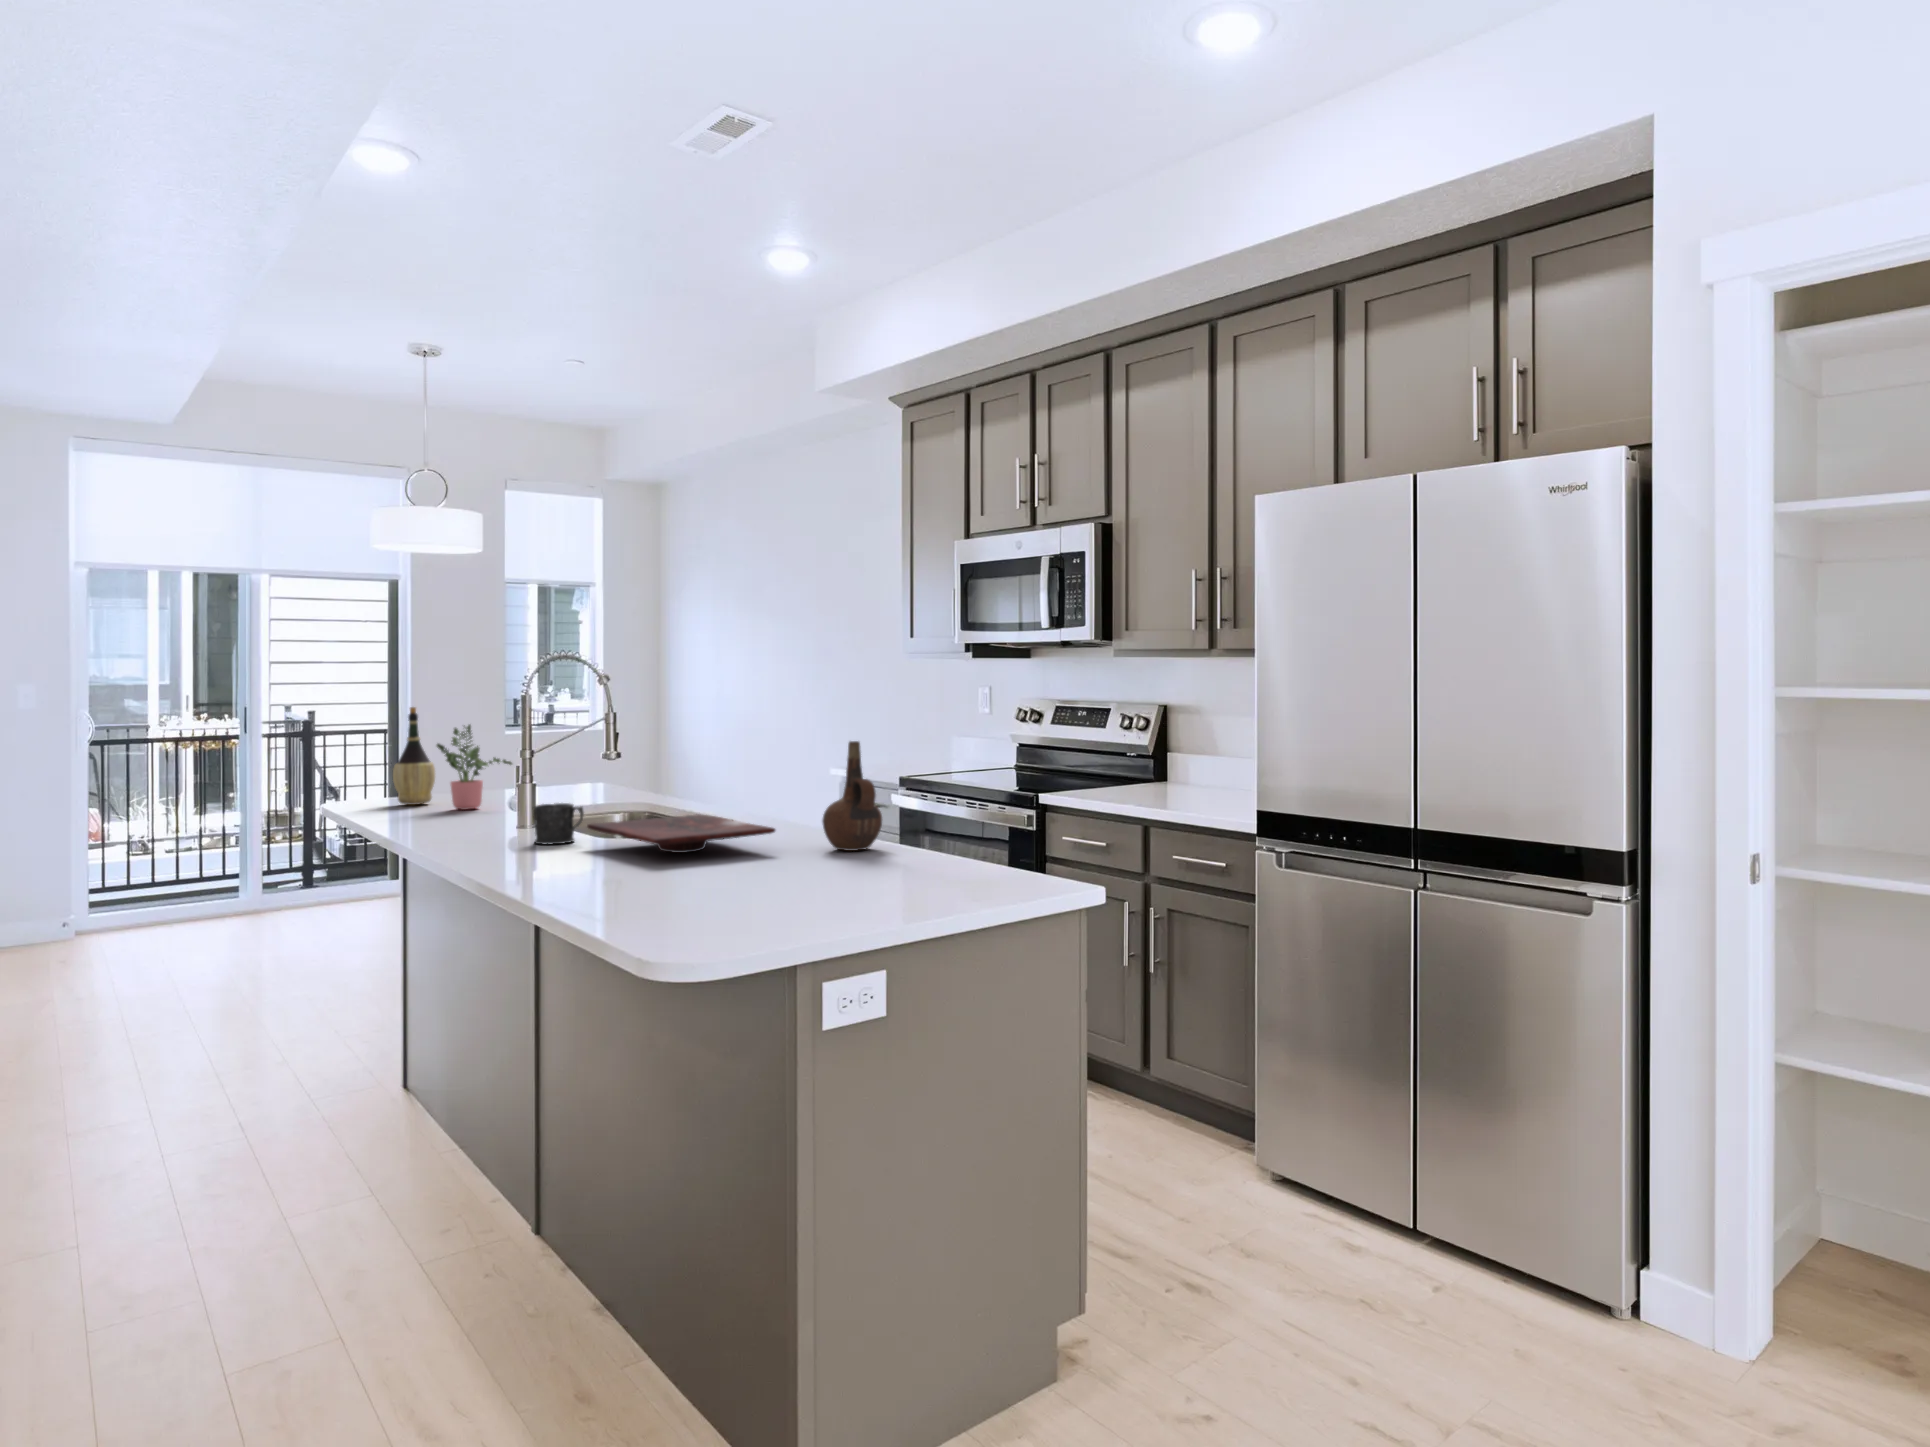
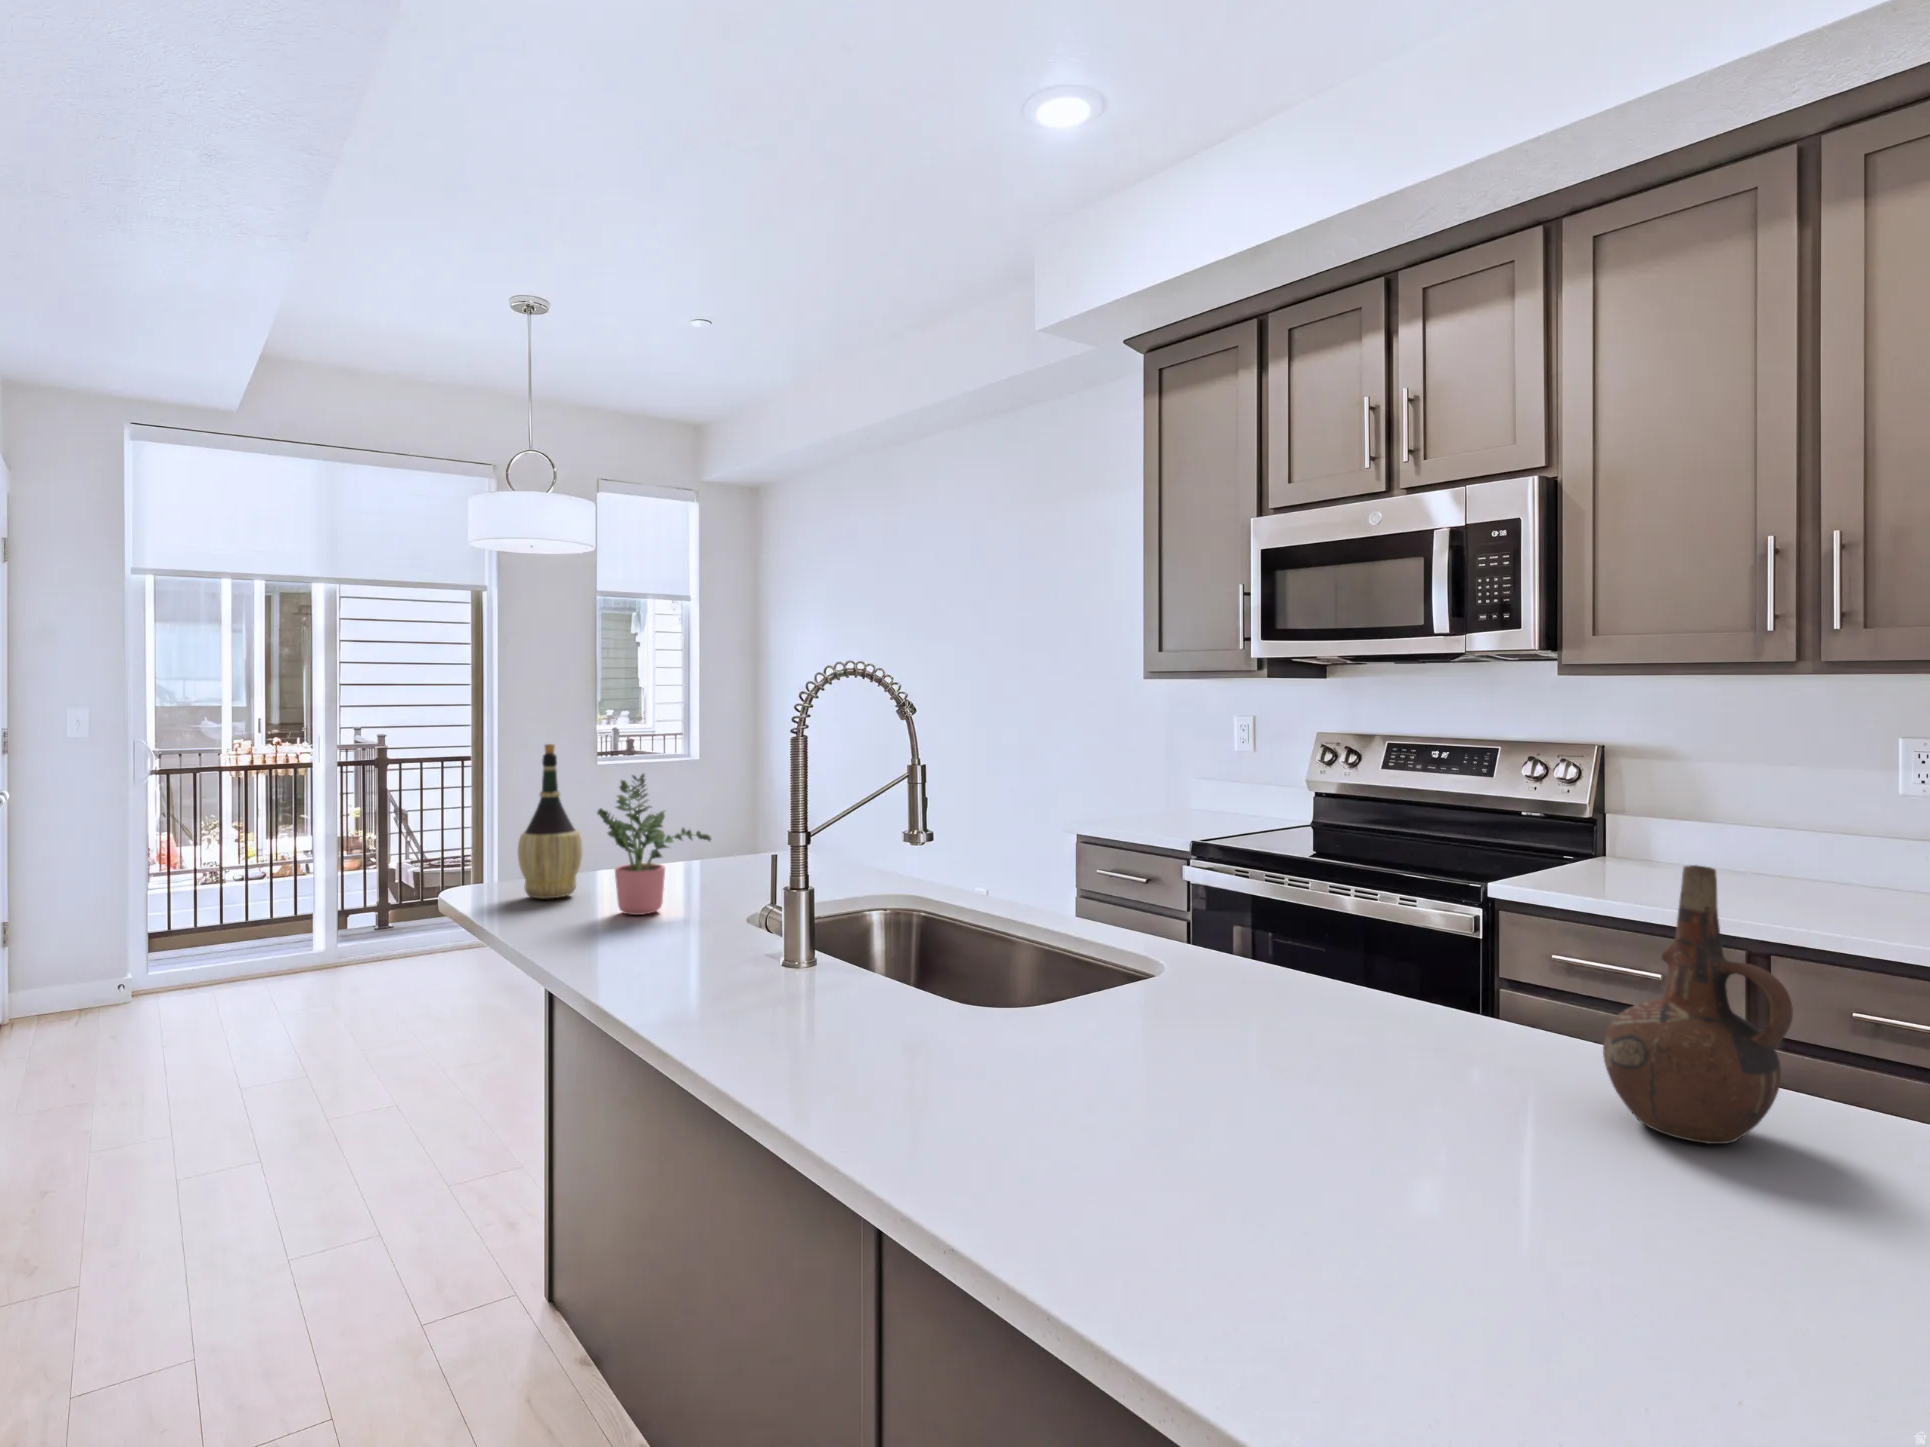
mug: present [534,803,584,844] -> none [865,970,973,1073]
cutting board: present [587,814,775,853] -> none [1013,994,1539,1183]

